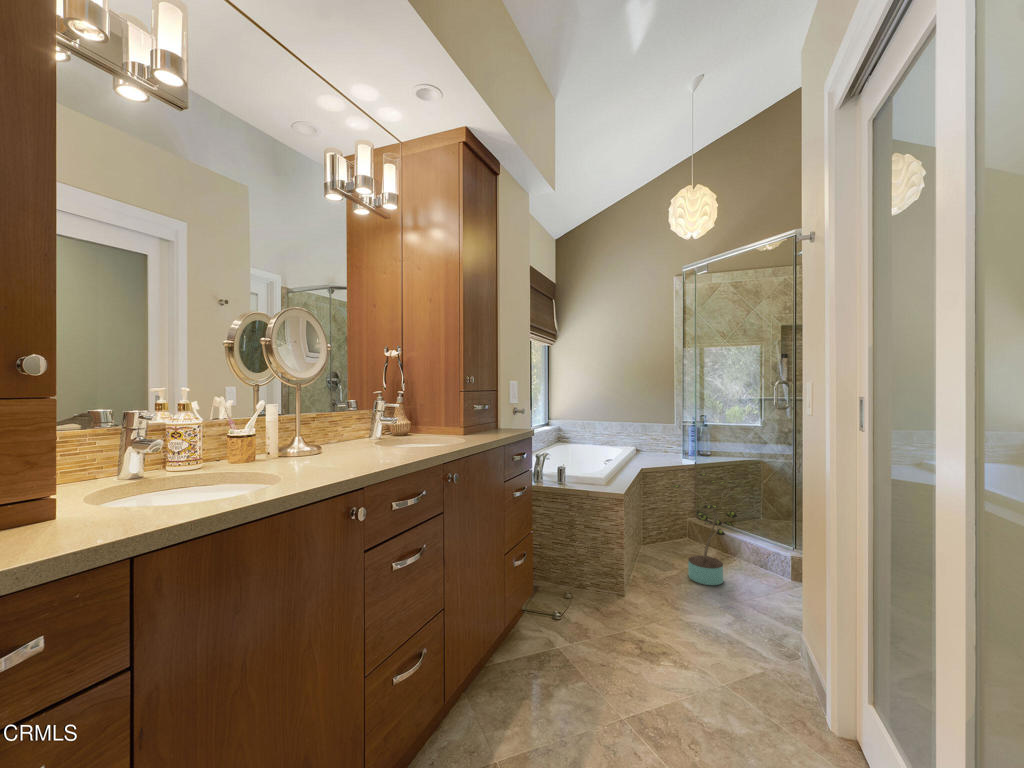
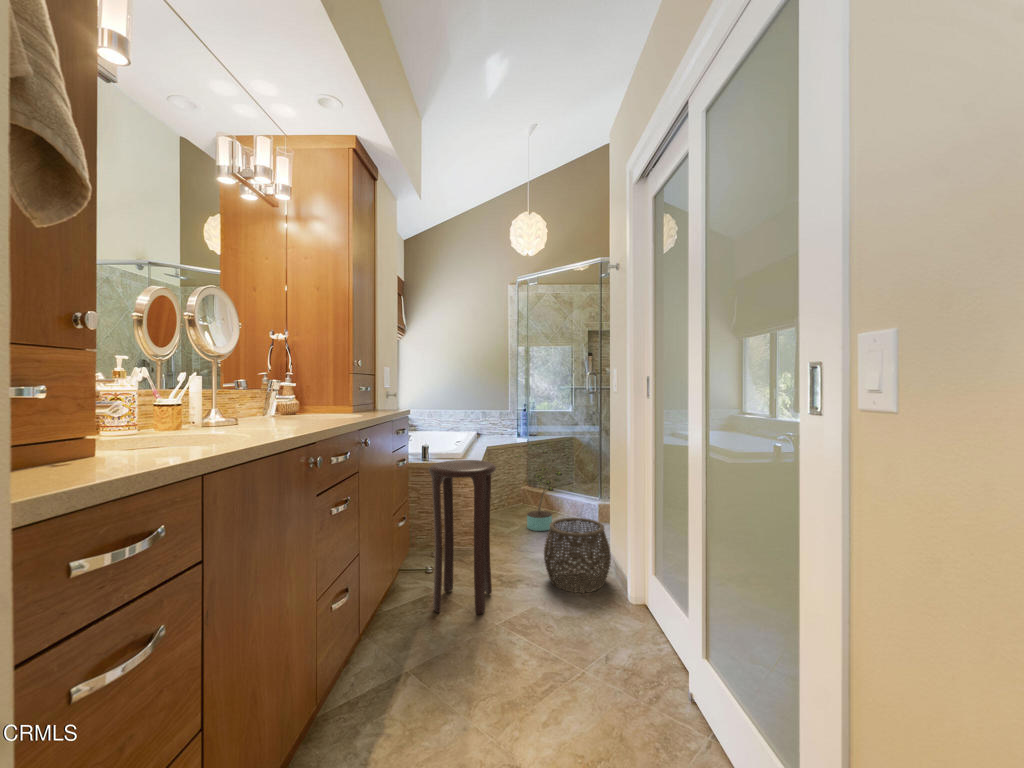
stool: none [534,500,622,717] -> present [429,460,496,615]
woven basket: none [697,591,808,720] -> present [544,518,611,593]

